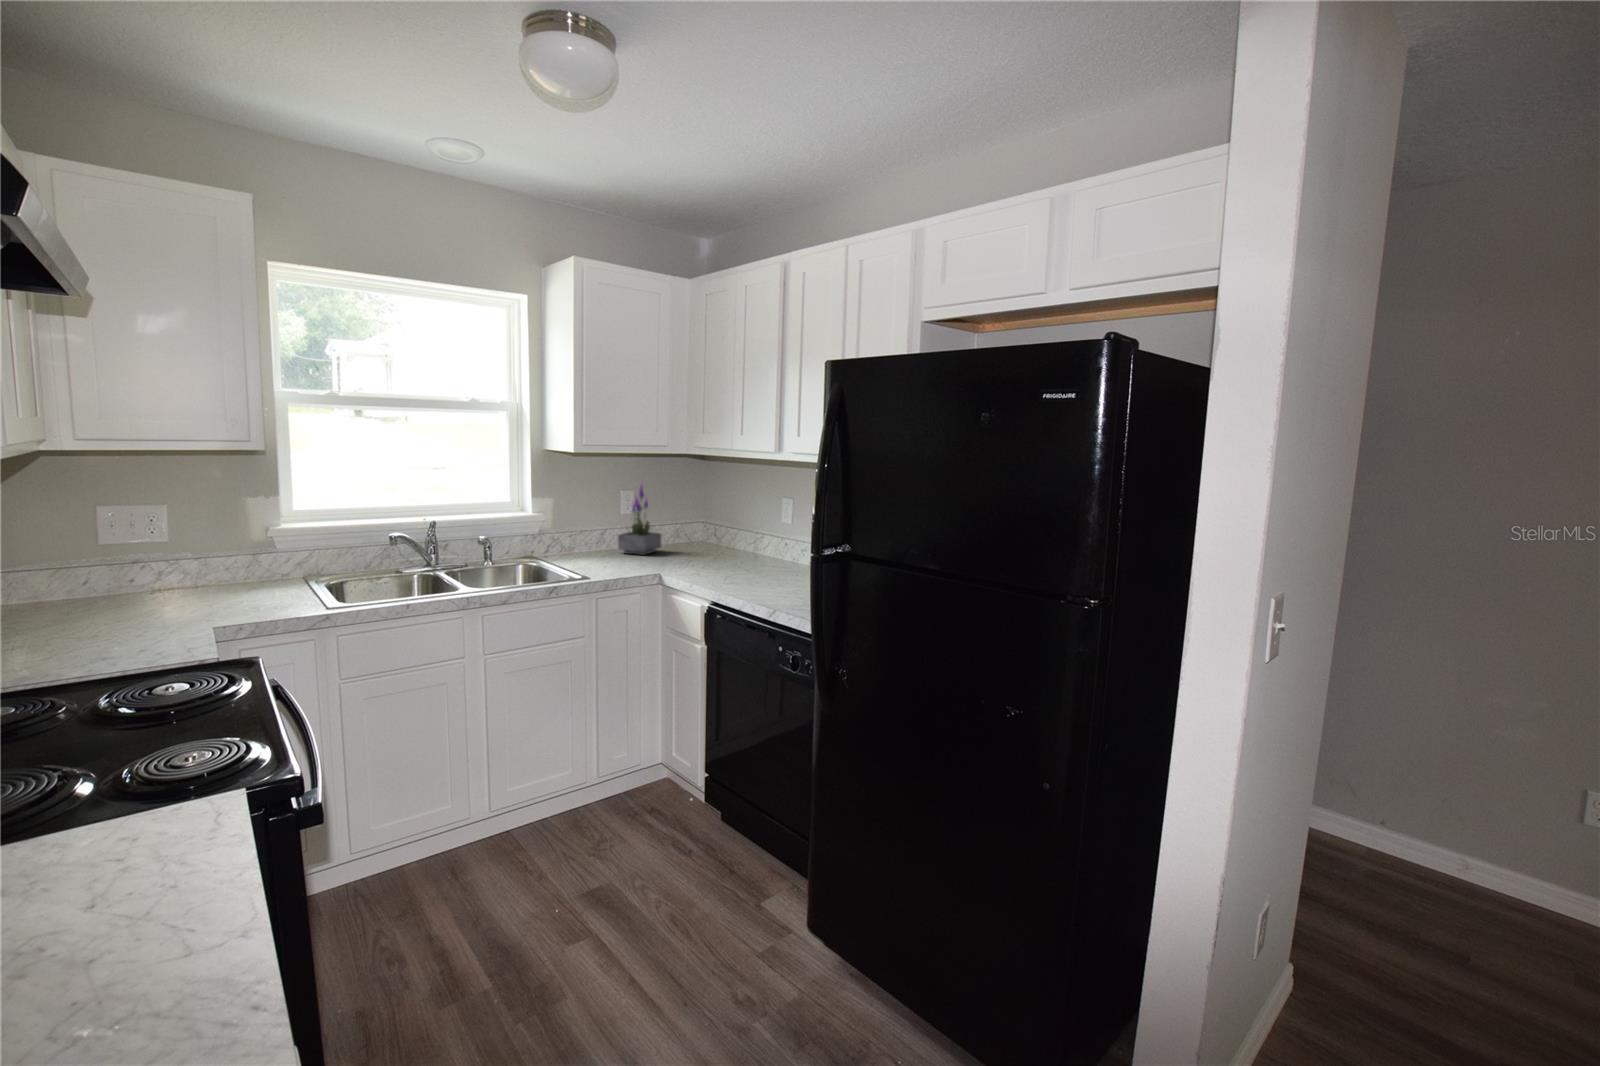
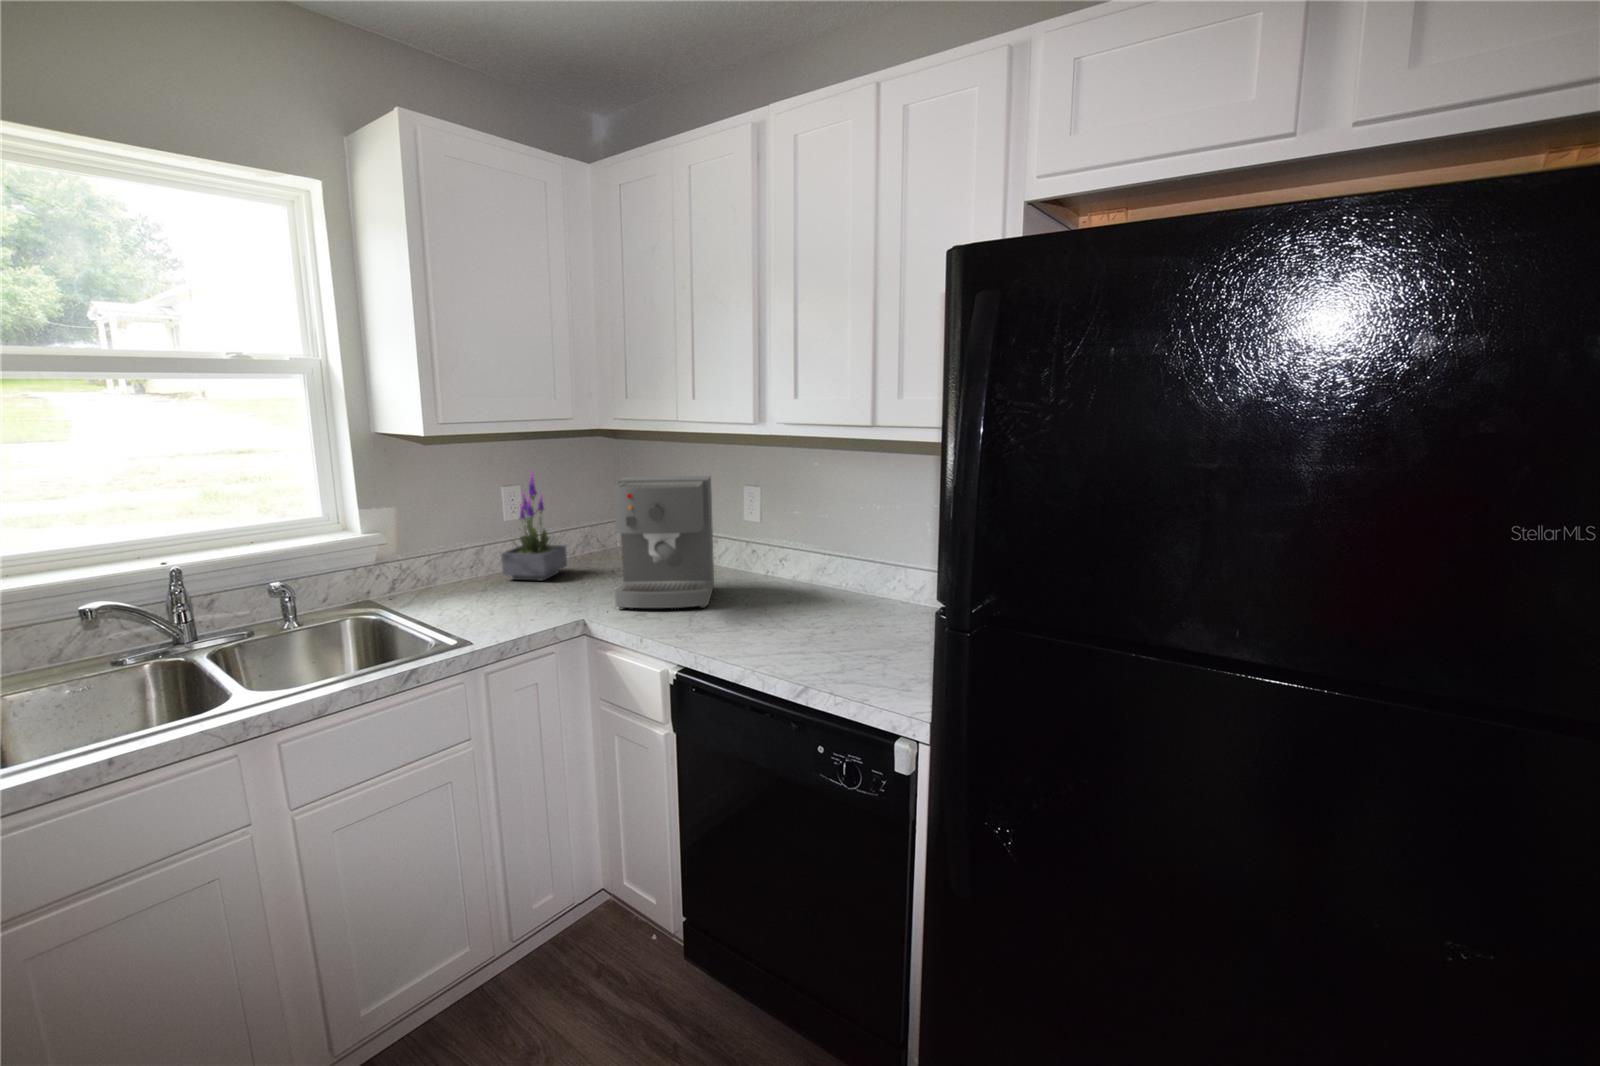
coffee maker: none [683,486,755,574] -> present [614,476,714,610]

